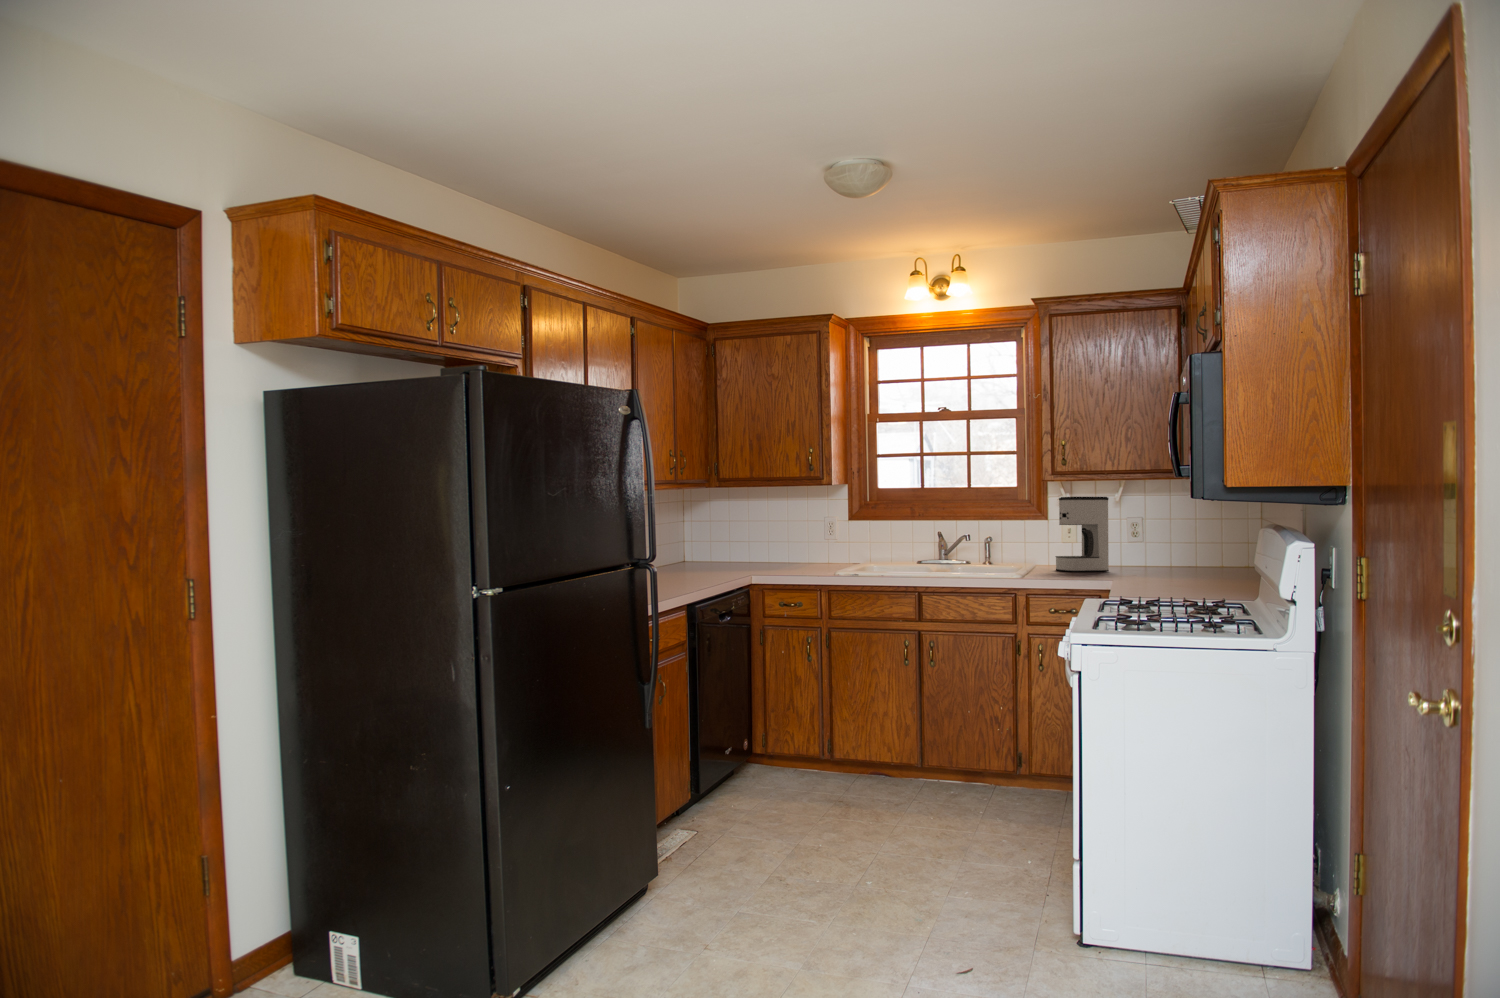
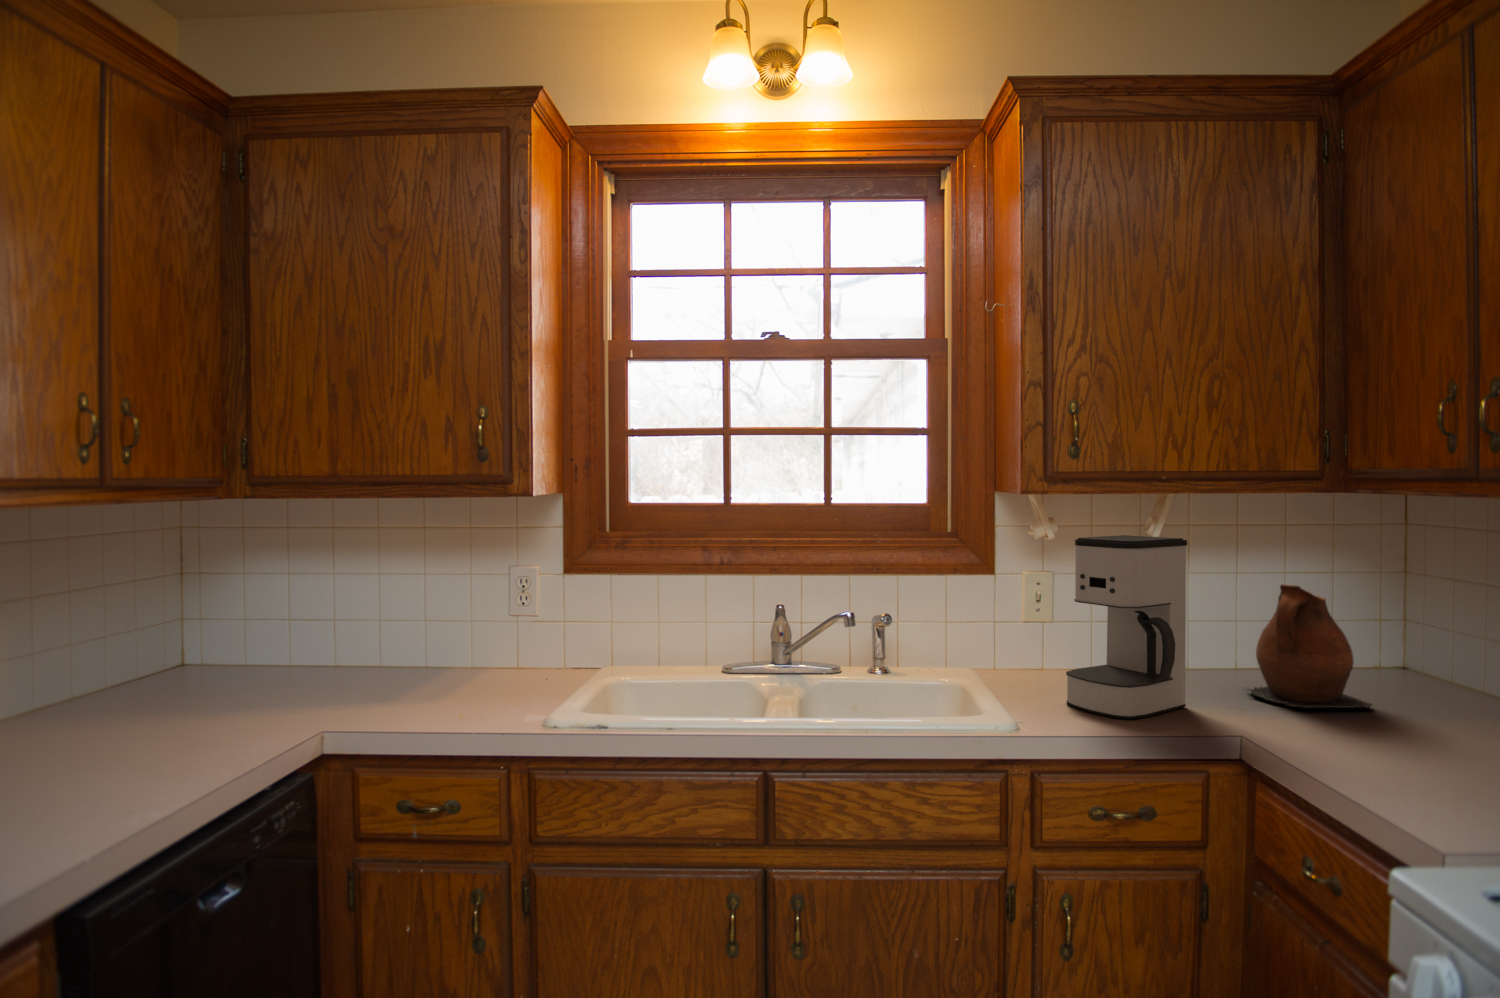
ceramic pitcher: none [1148,518,1197,573] -> present [1248,584,1372,708]

